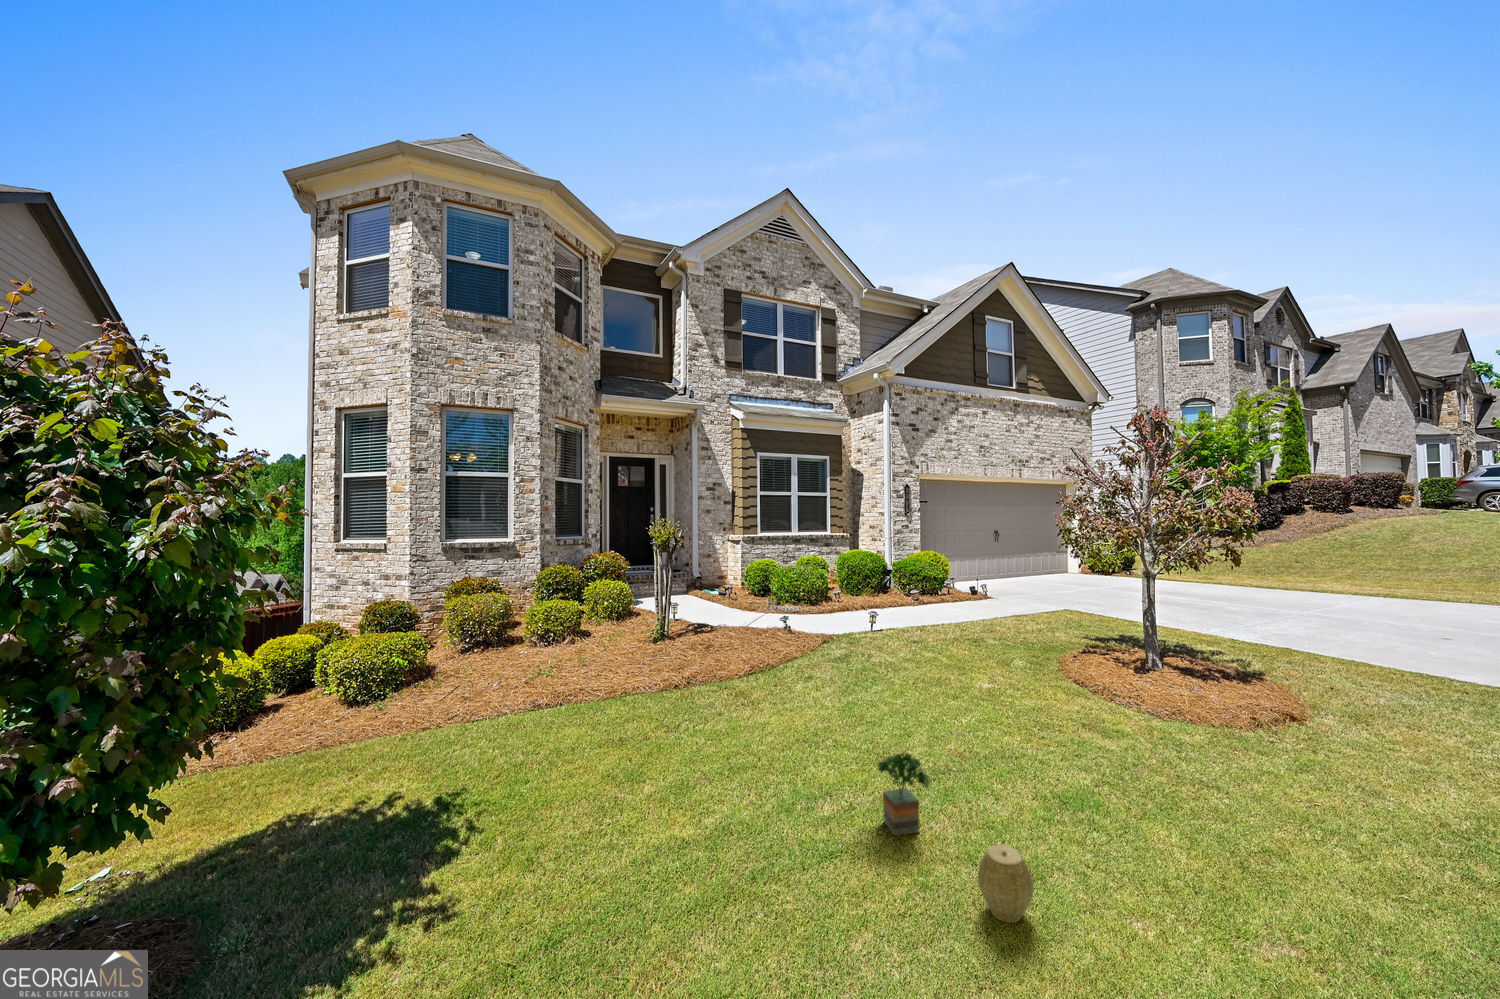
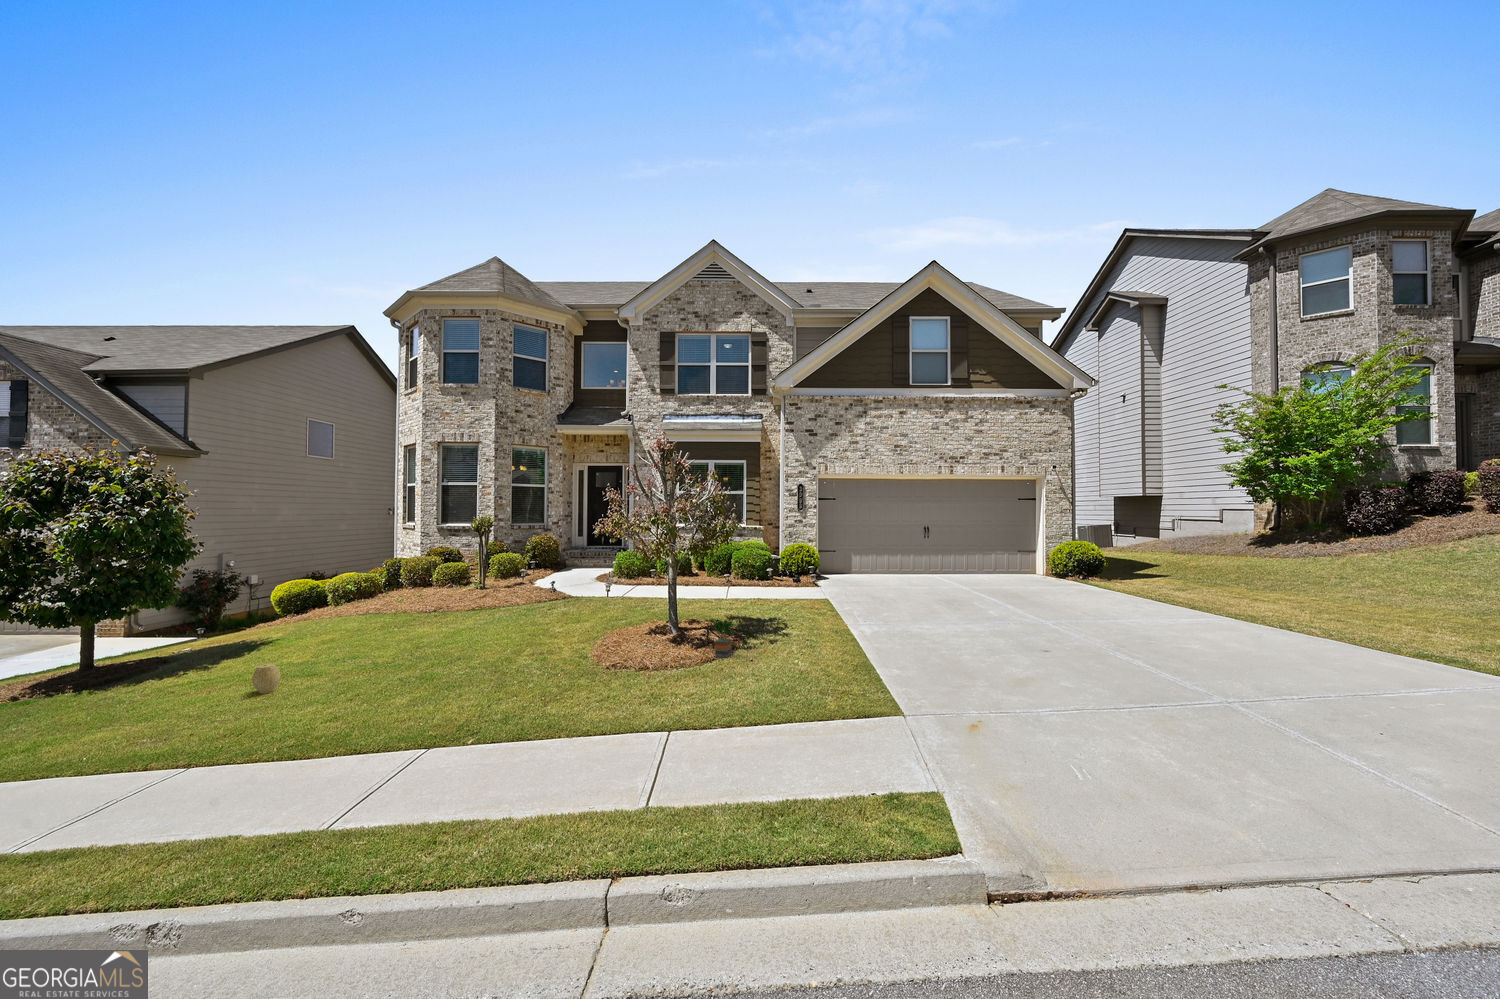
potted tree: present [878,753,930,836] -> present [713,621,734,658]

